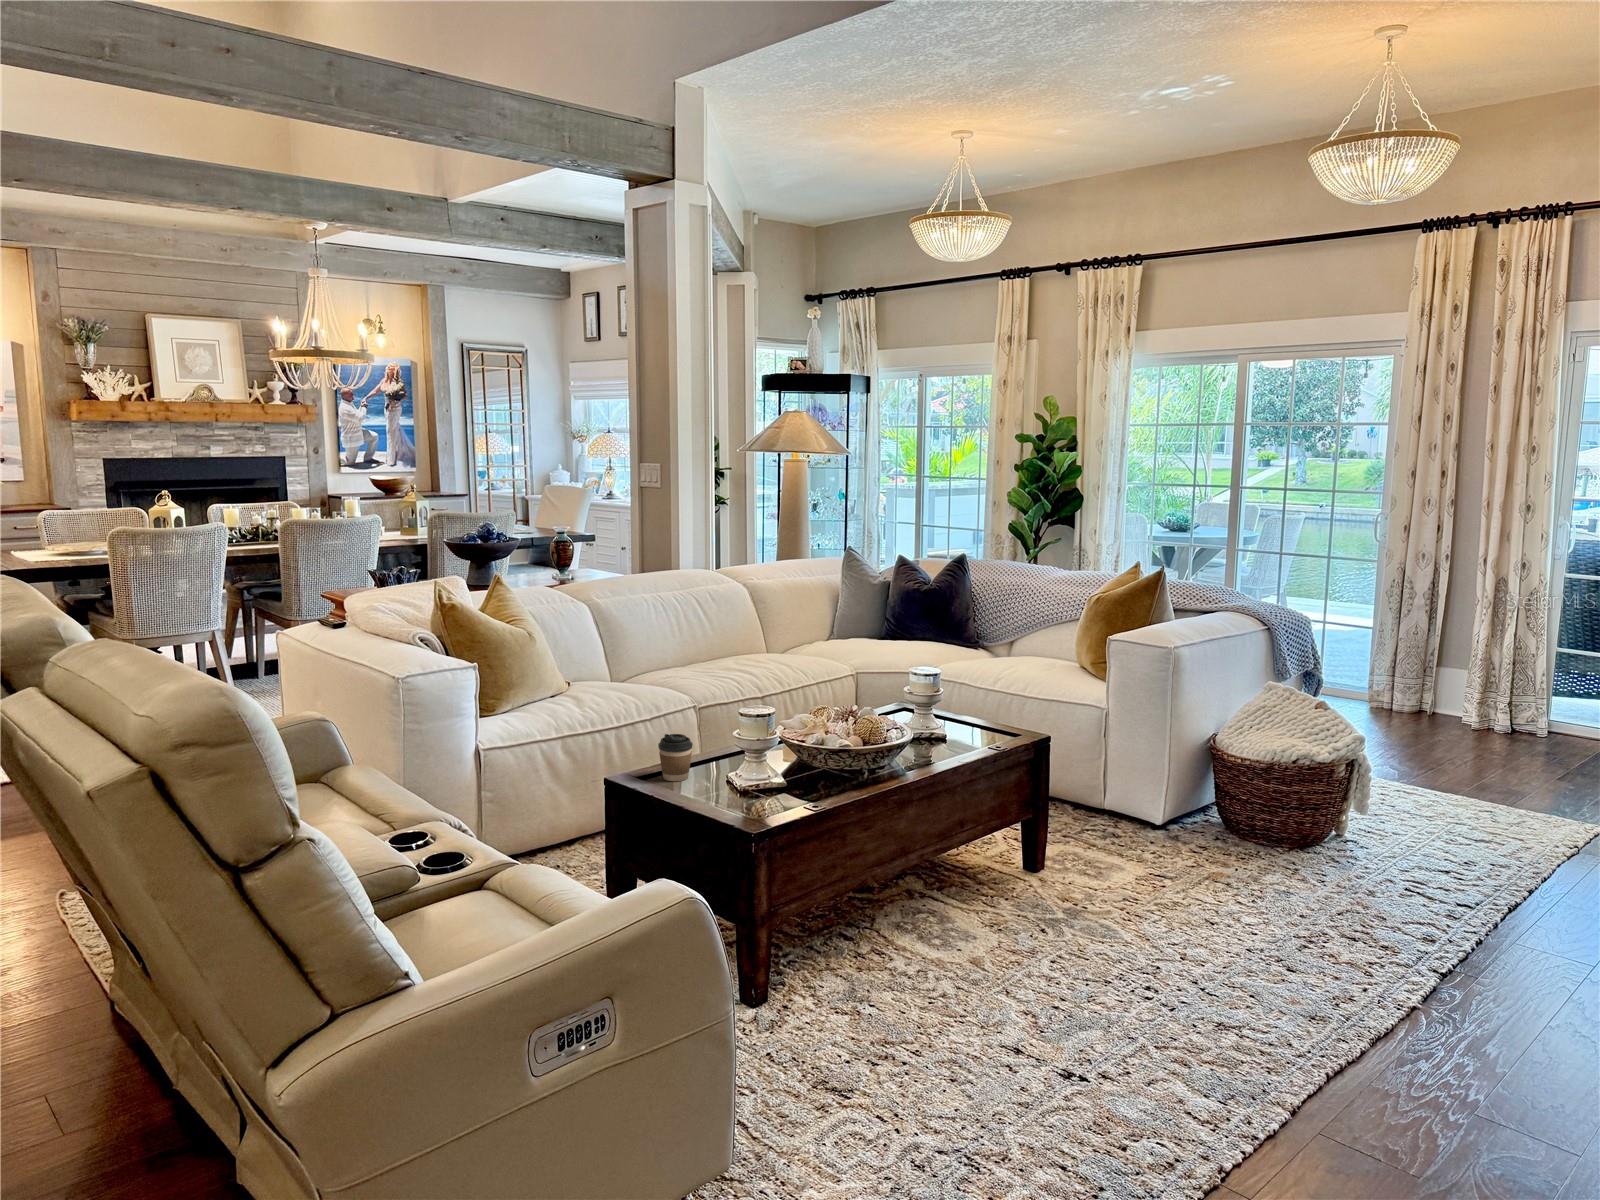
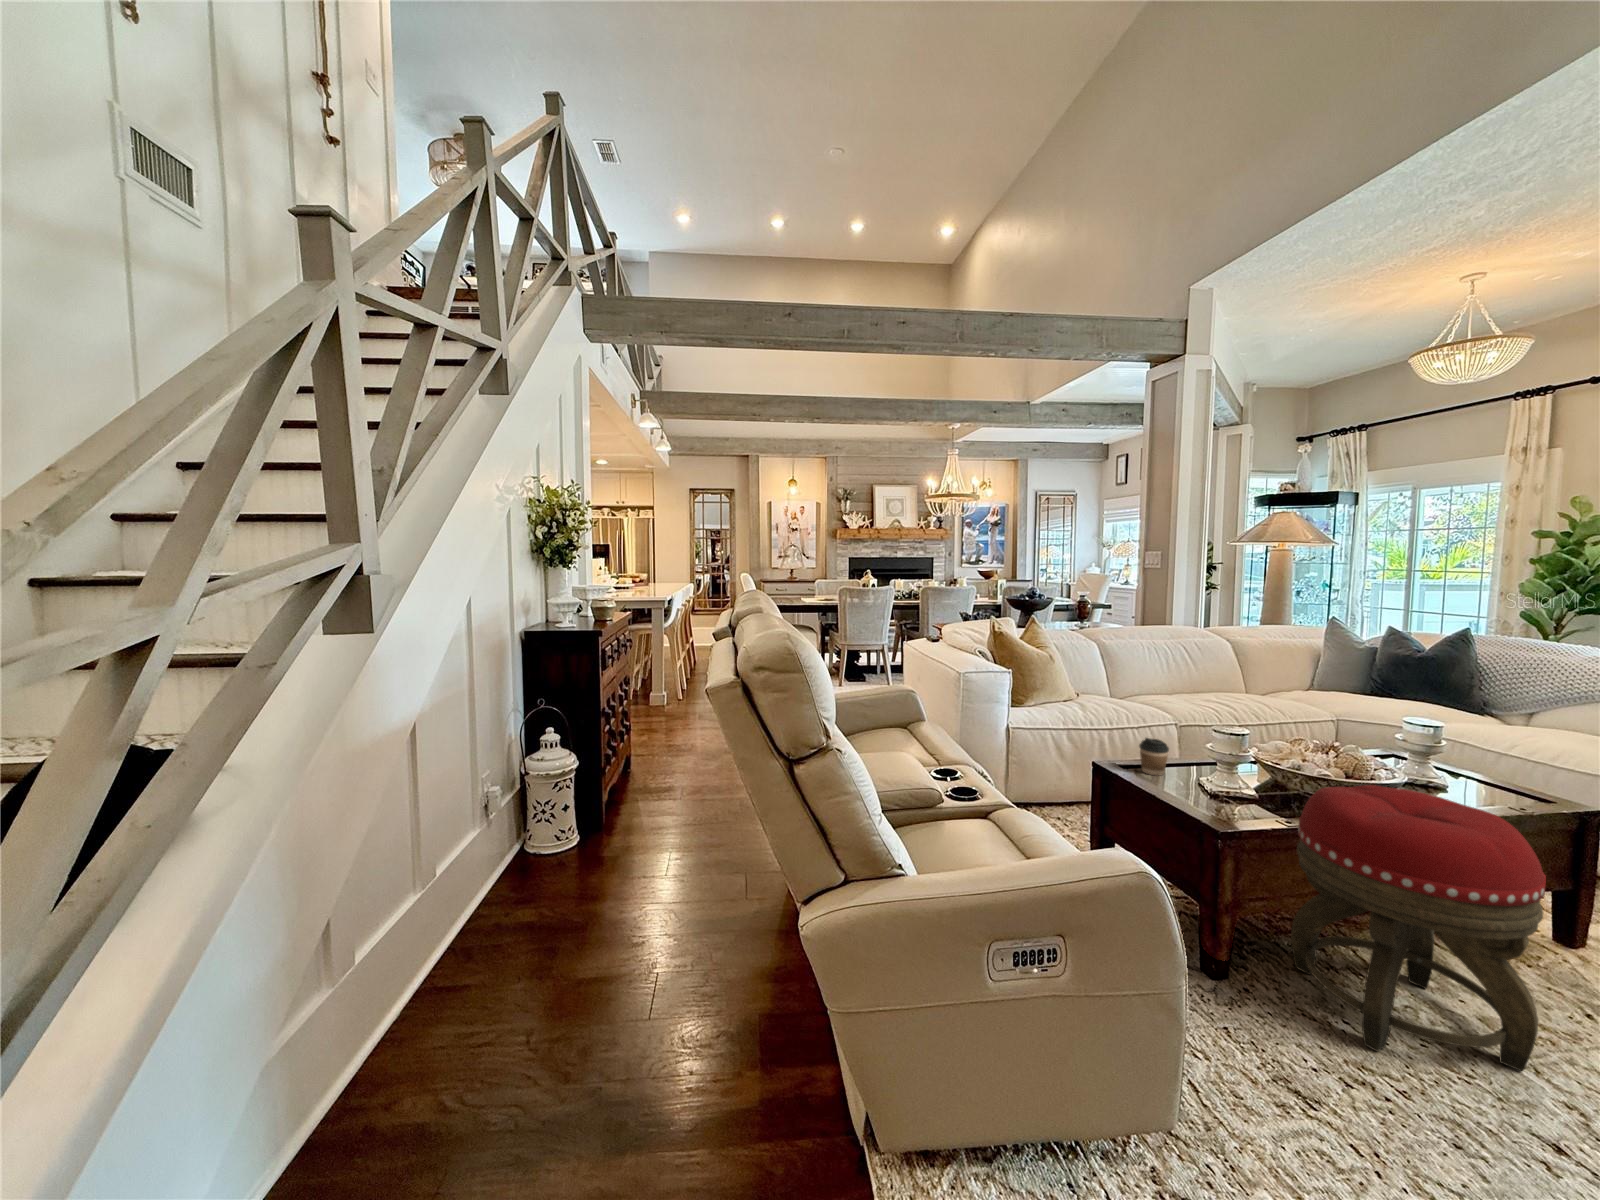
footstool: none [823,747,1009,1022] -> present [1291,785,1546,1071]

